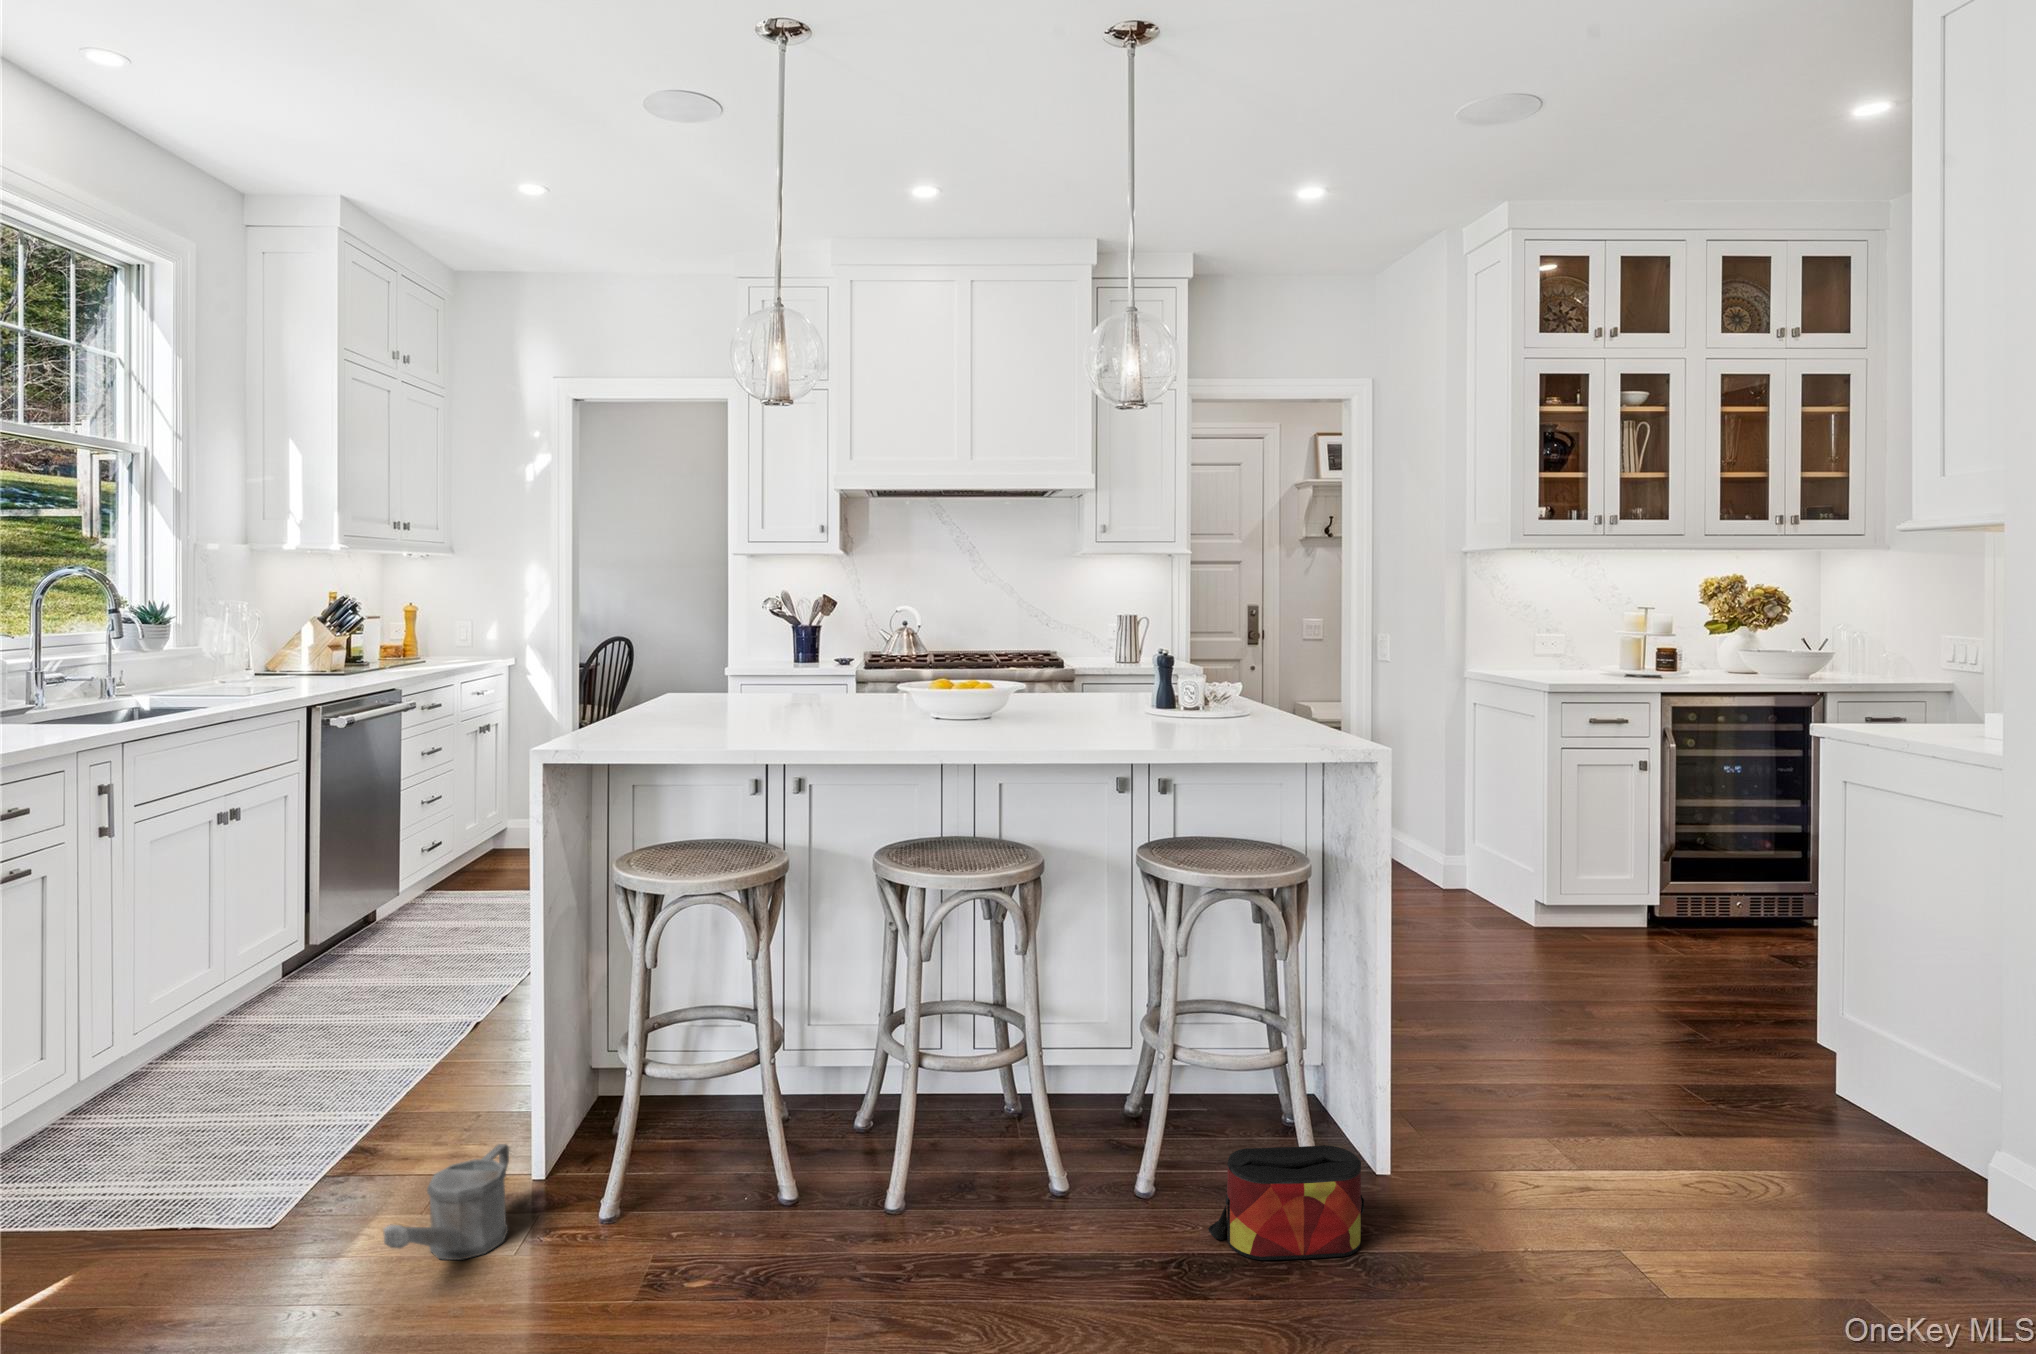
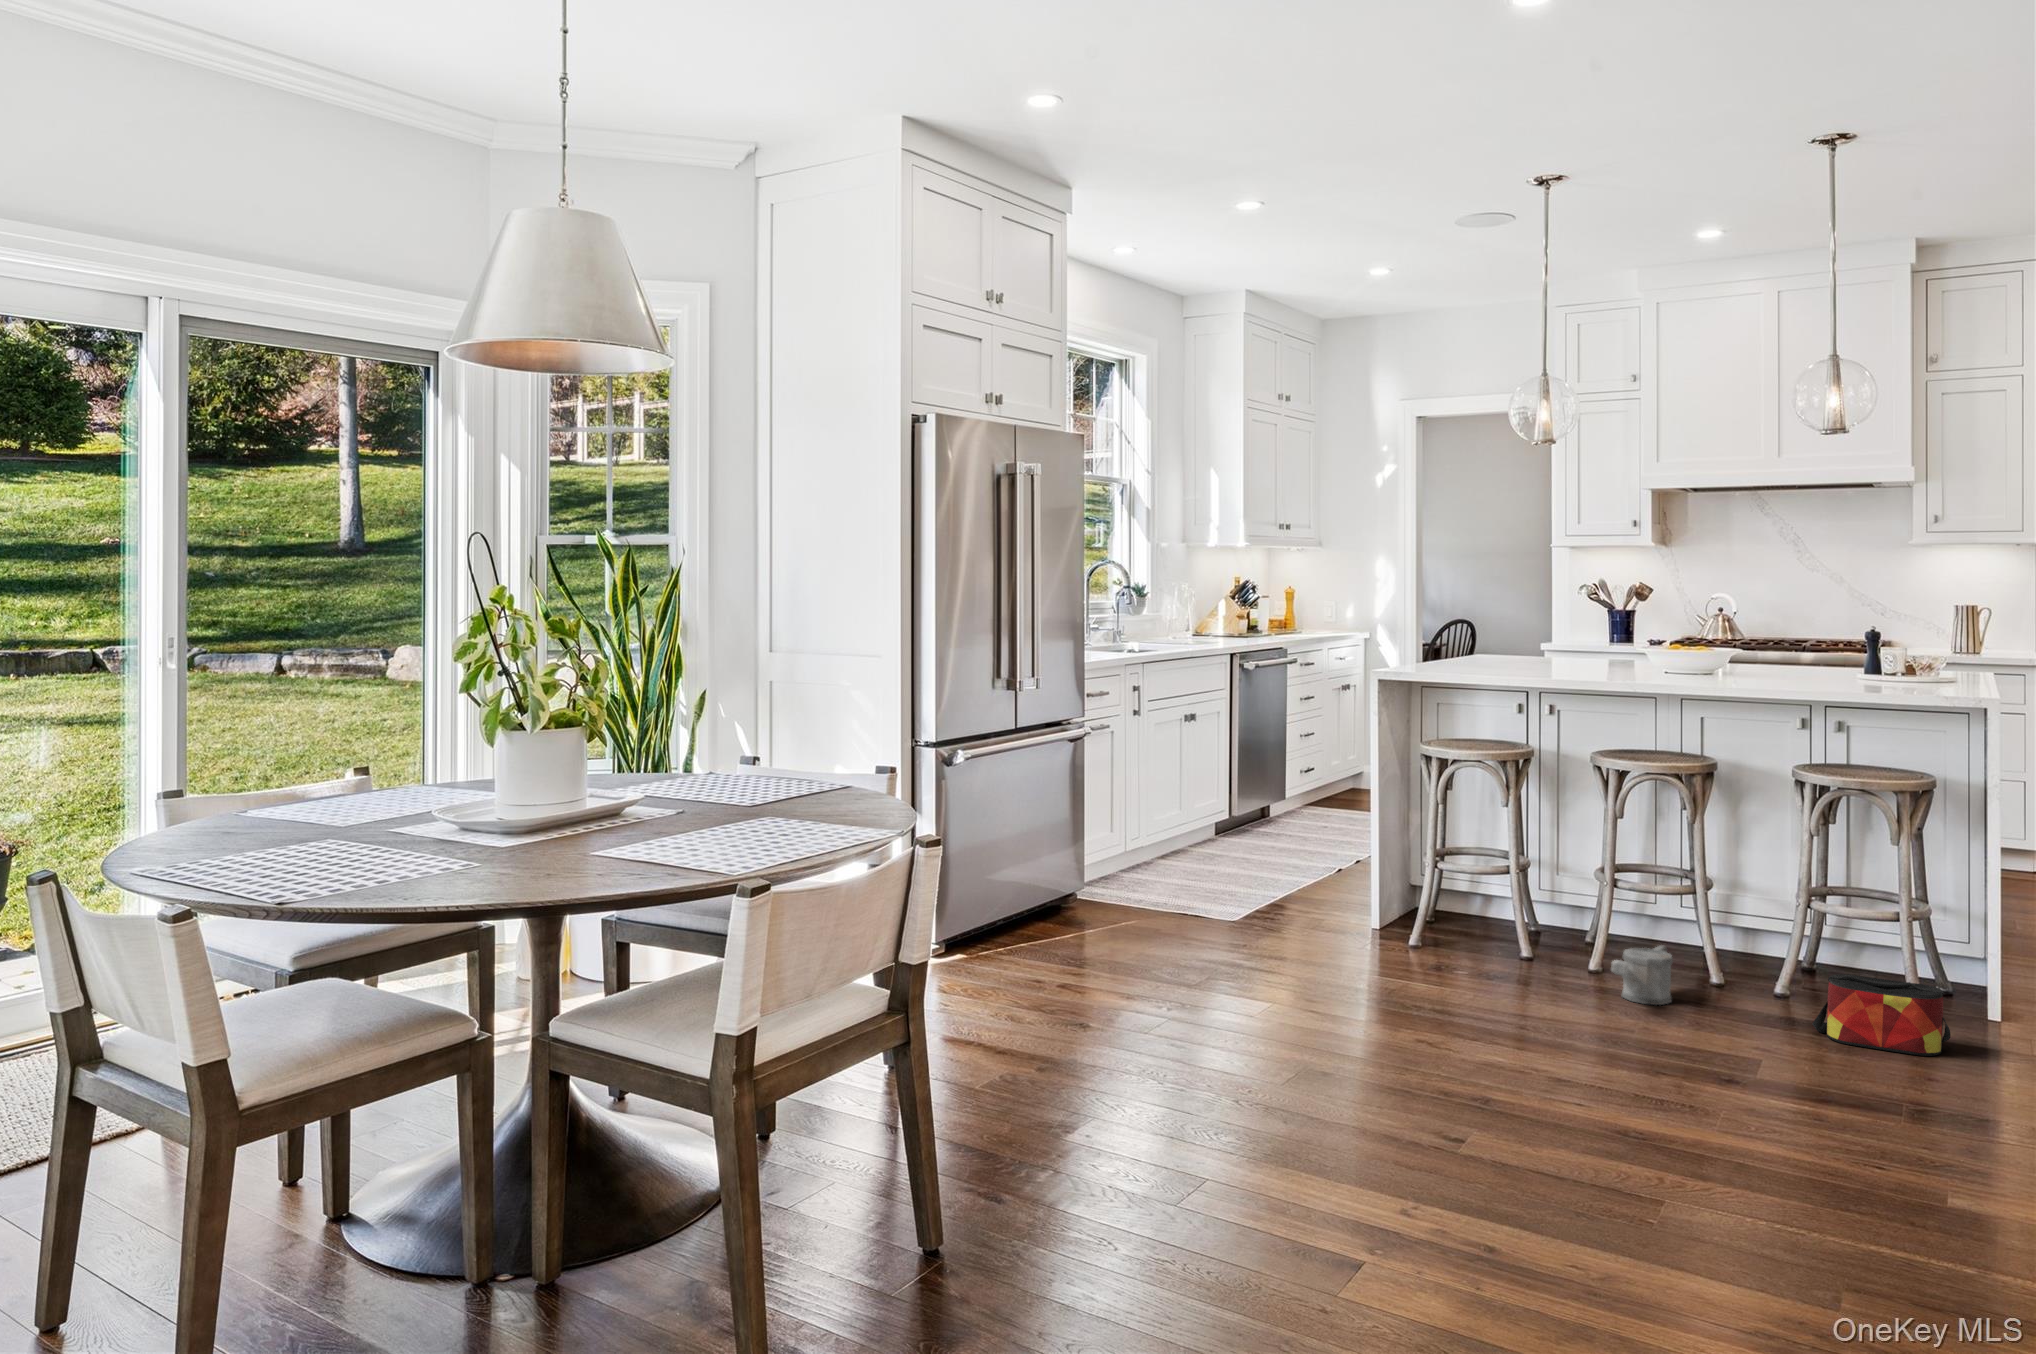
watering can: present [384,1144,509,1260] -> present [1611,945,1673,1005]

